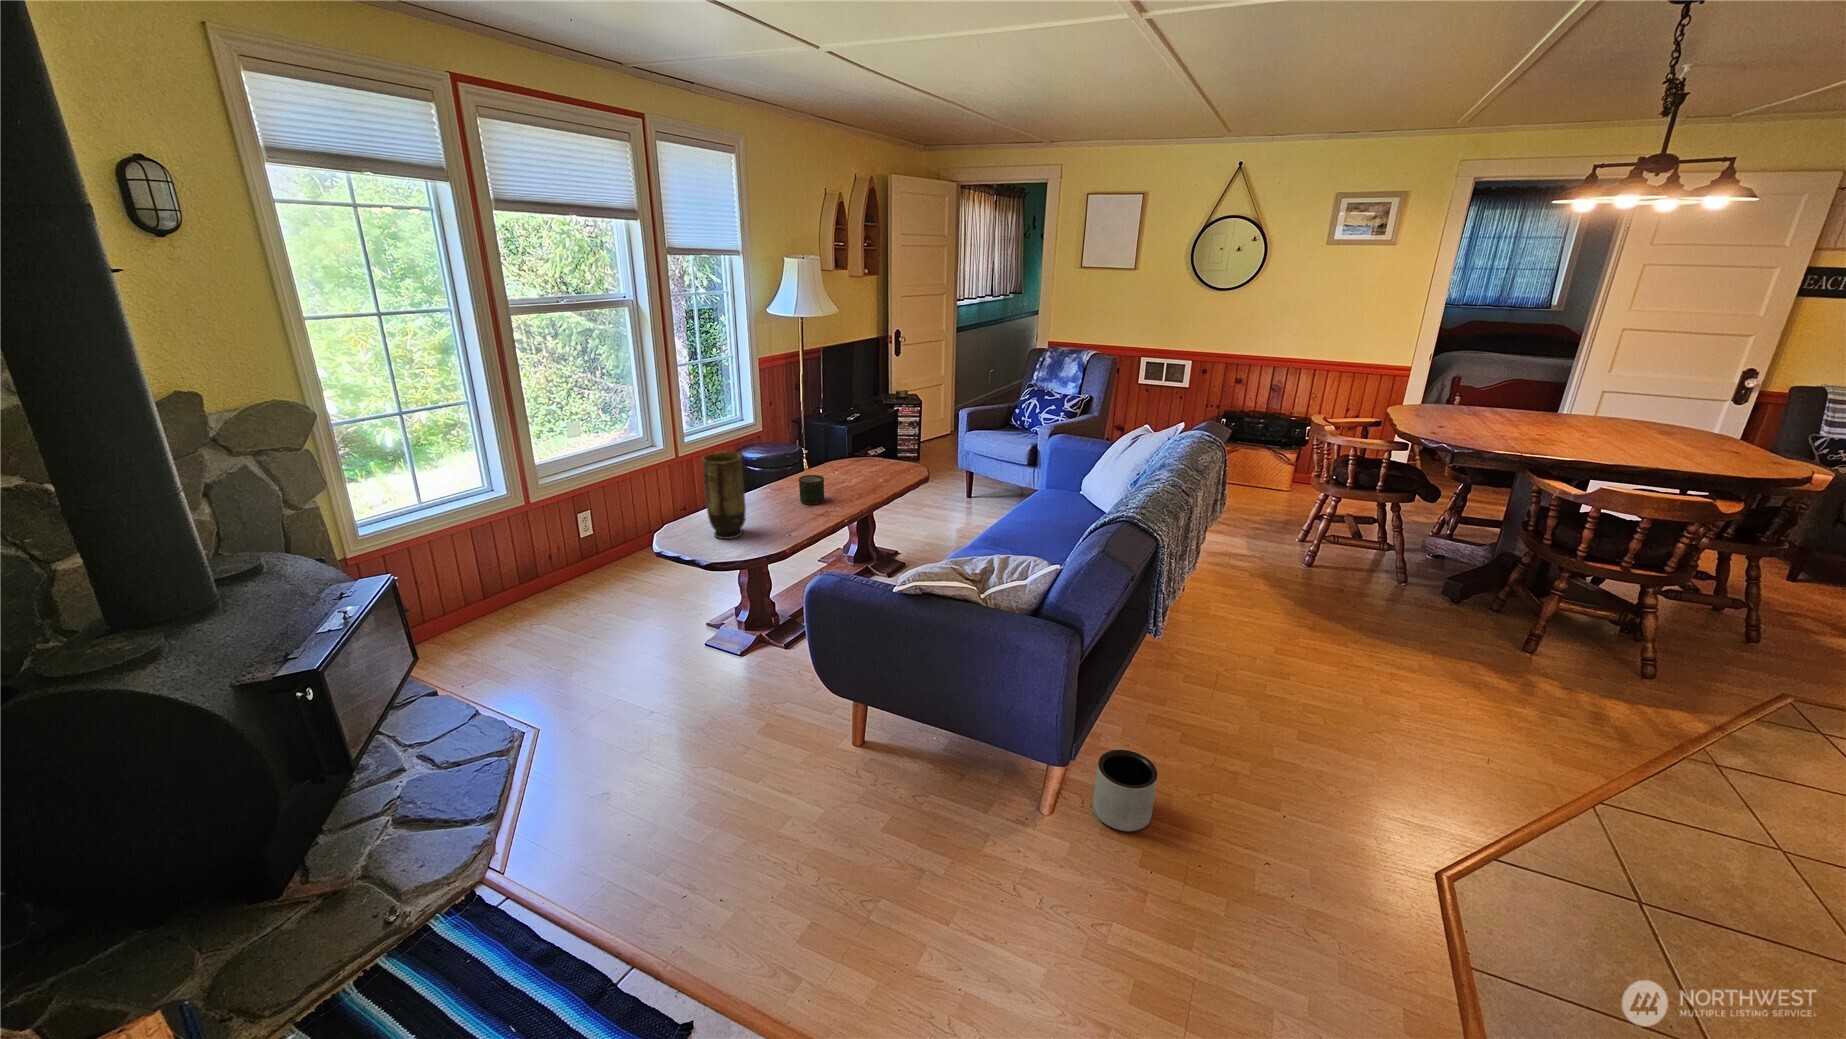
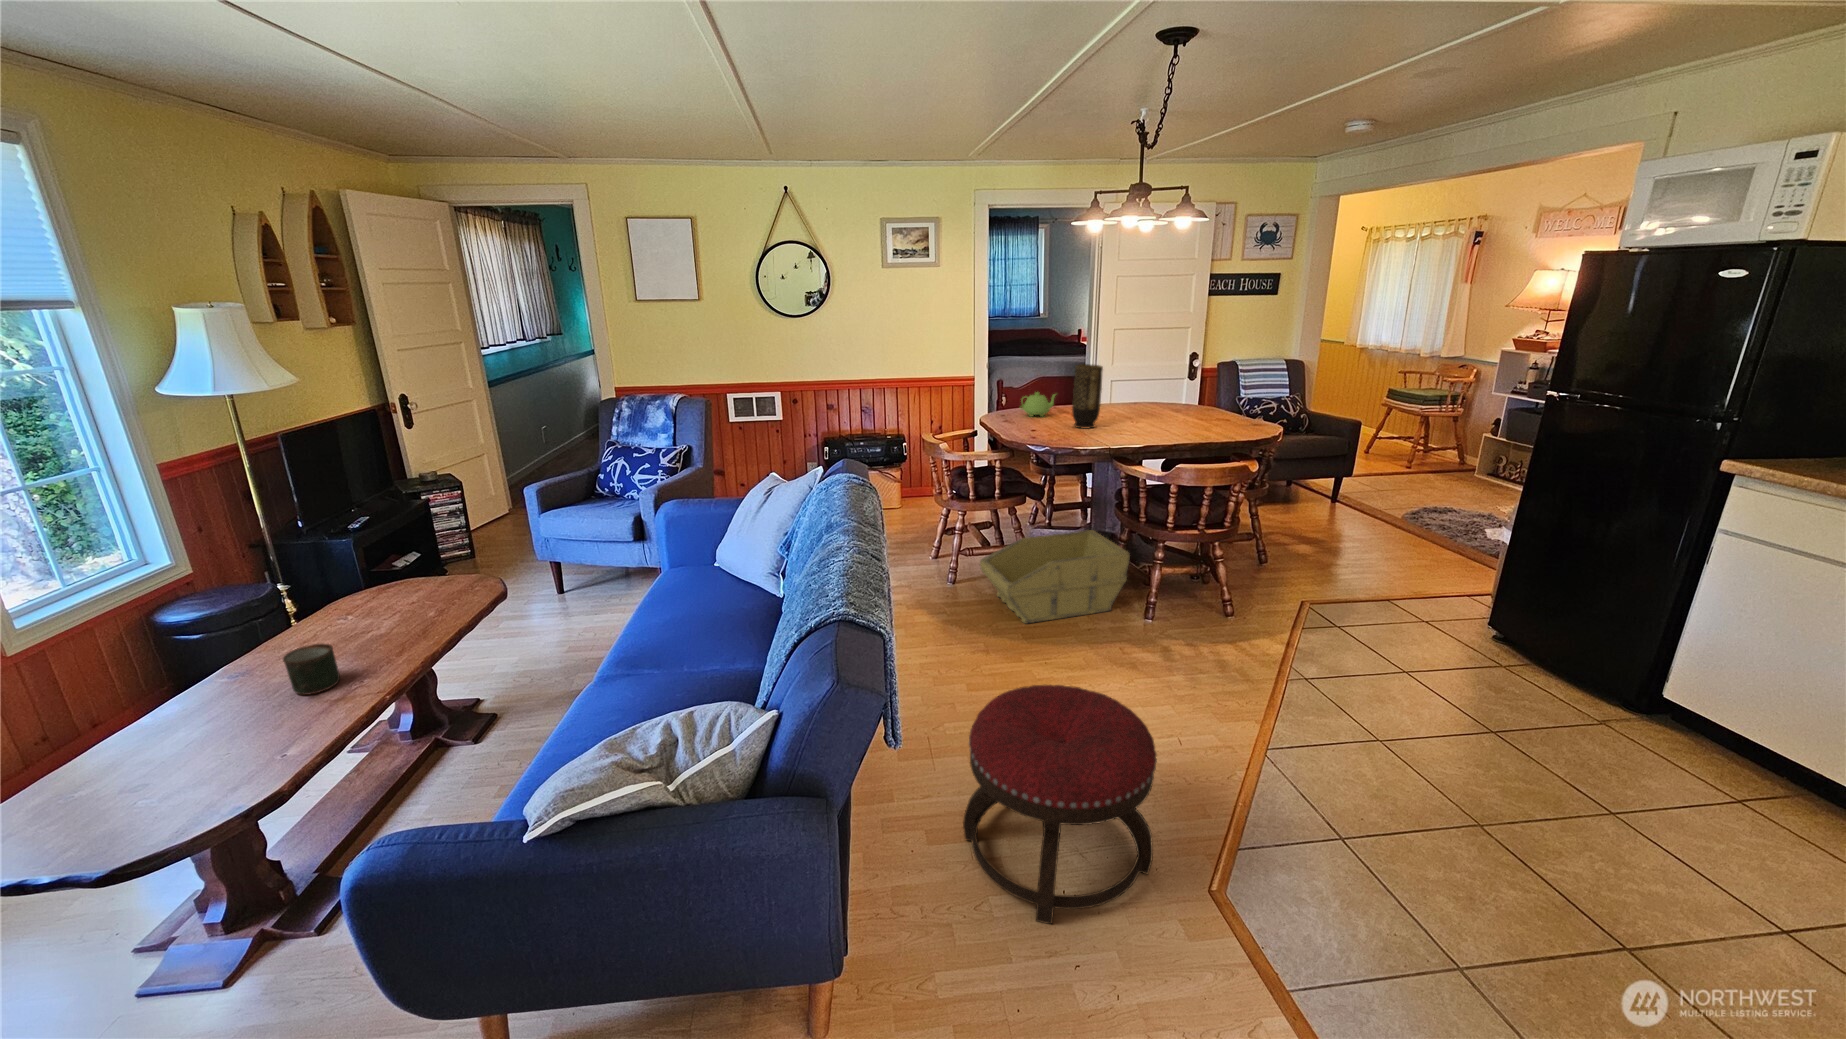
teapot: none [1437,388,1491,415] -> present [1021,392,1056,417]
vase: present [702,452,746,539] -> present [1072,364,1103,428]
storage bin: none [1337,533,1524,630] -> present [980,530,1130,623]
ottoman: none [1217,638,1425,844] -> present [963,685,1157,924]
planter: present [1093,750,1158,831] -> none [865,895,938,1006]

